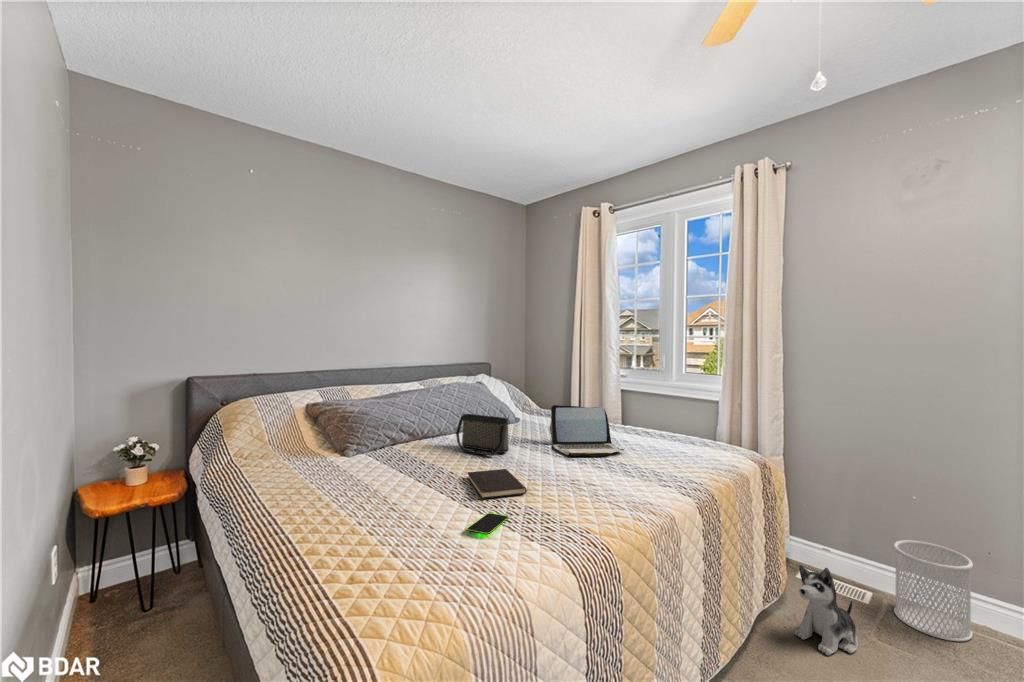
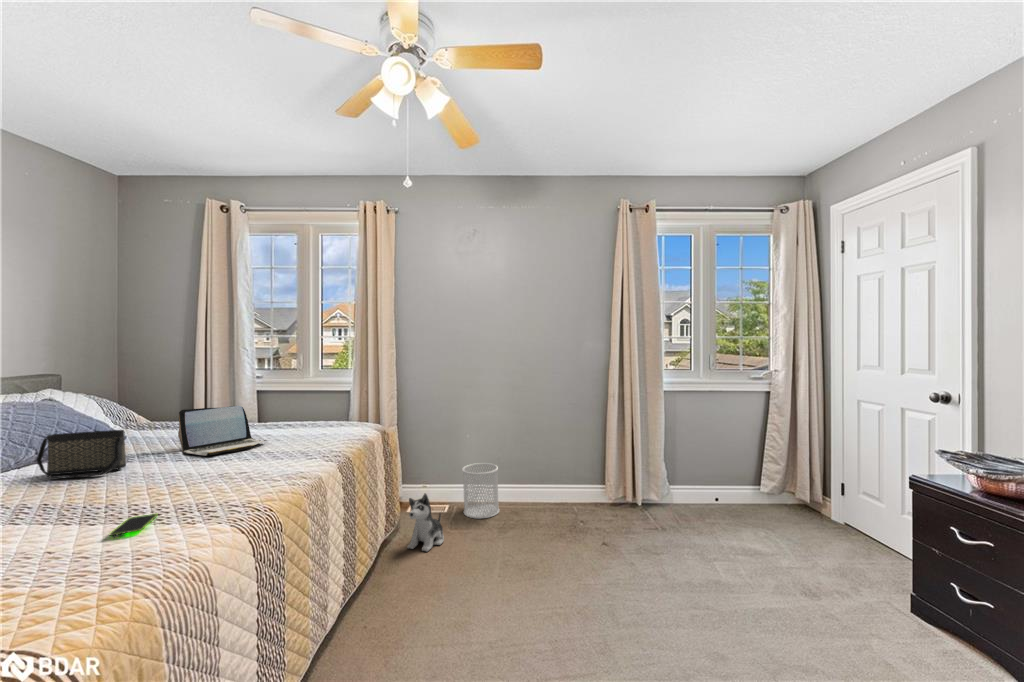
hardcover book: present [468,469,527,499] -> none [78,480,170,510]

